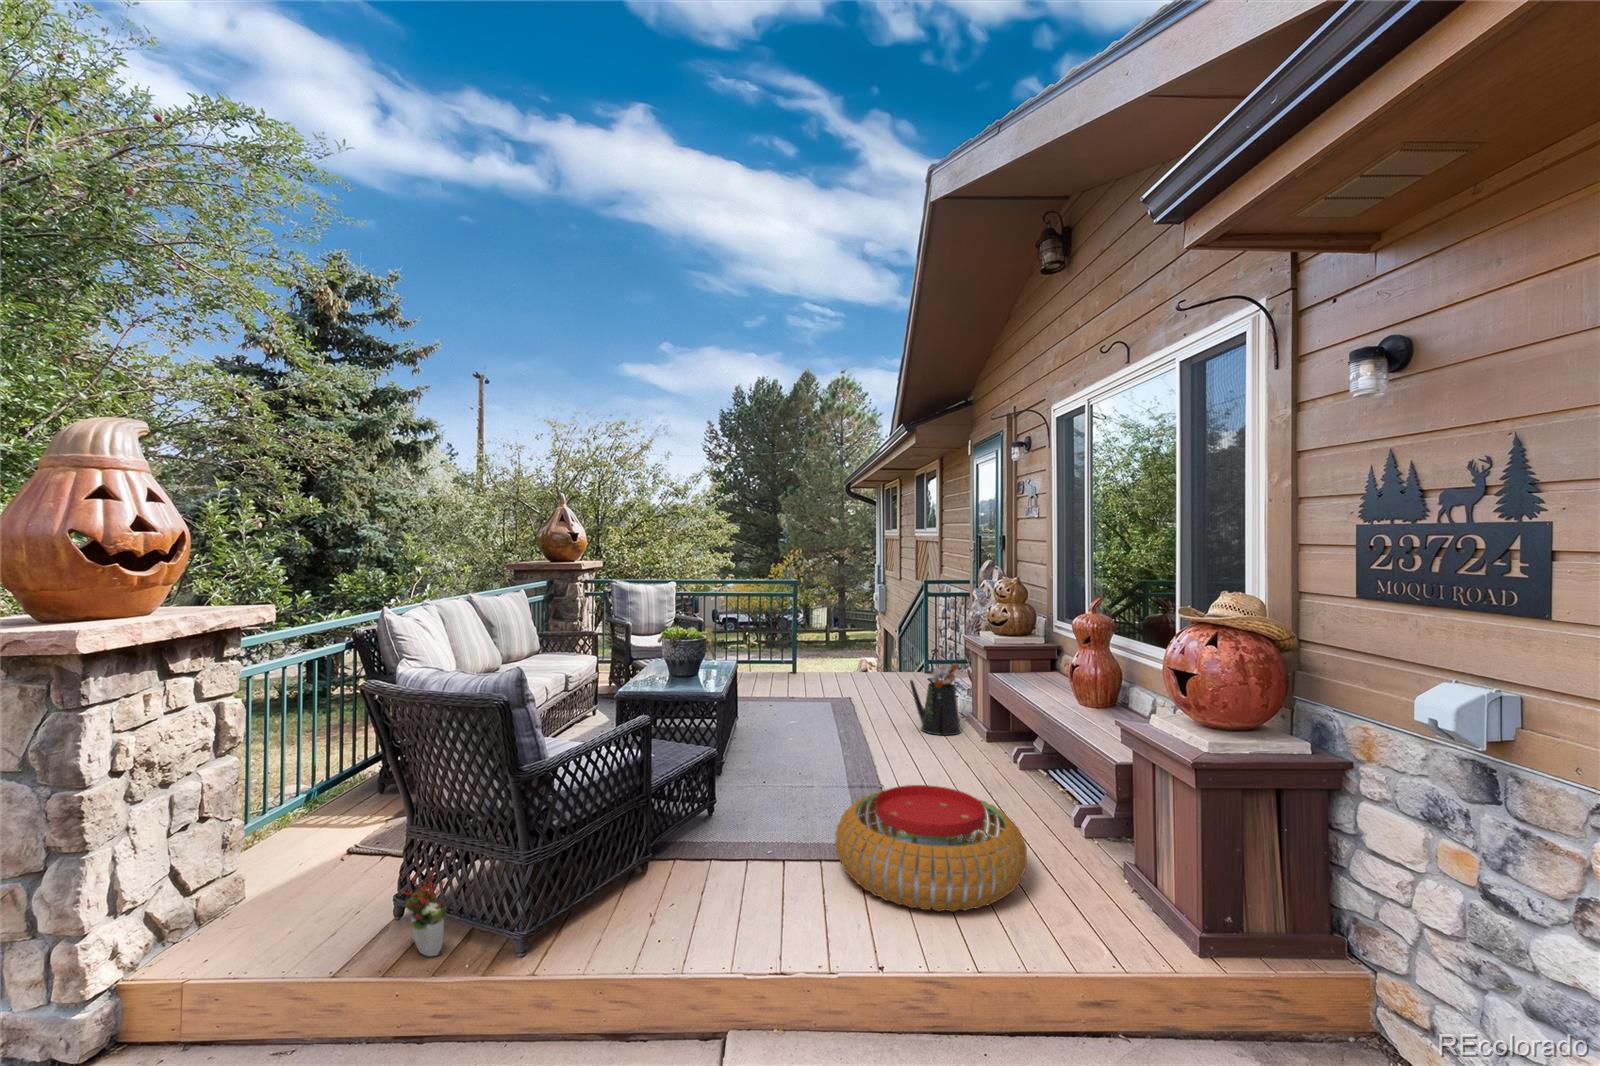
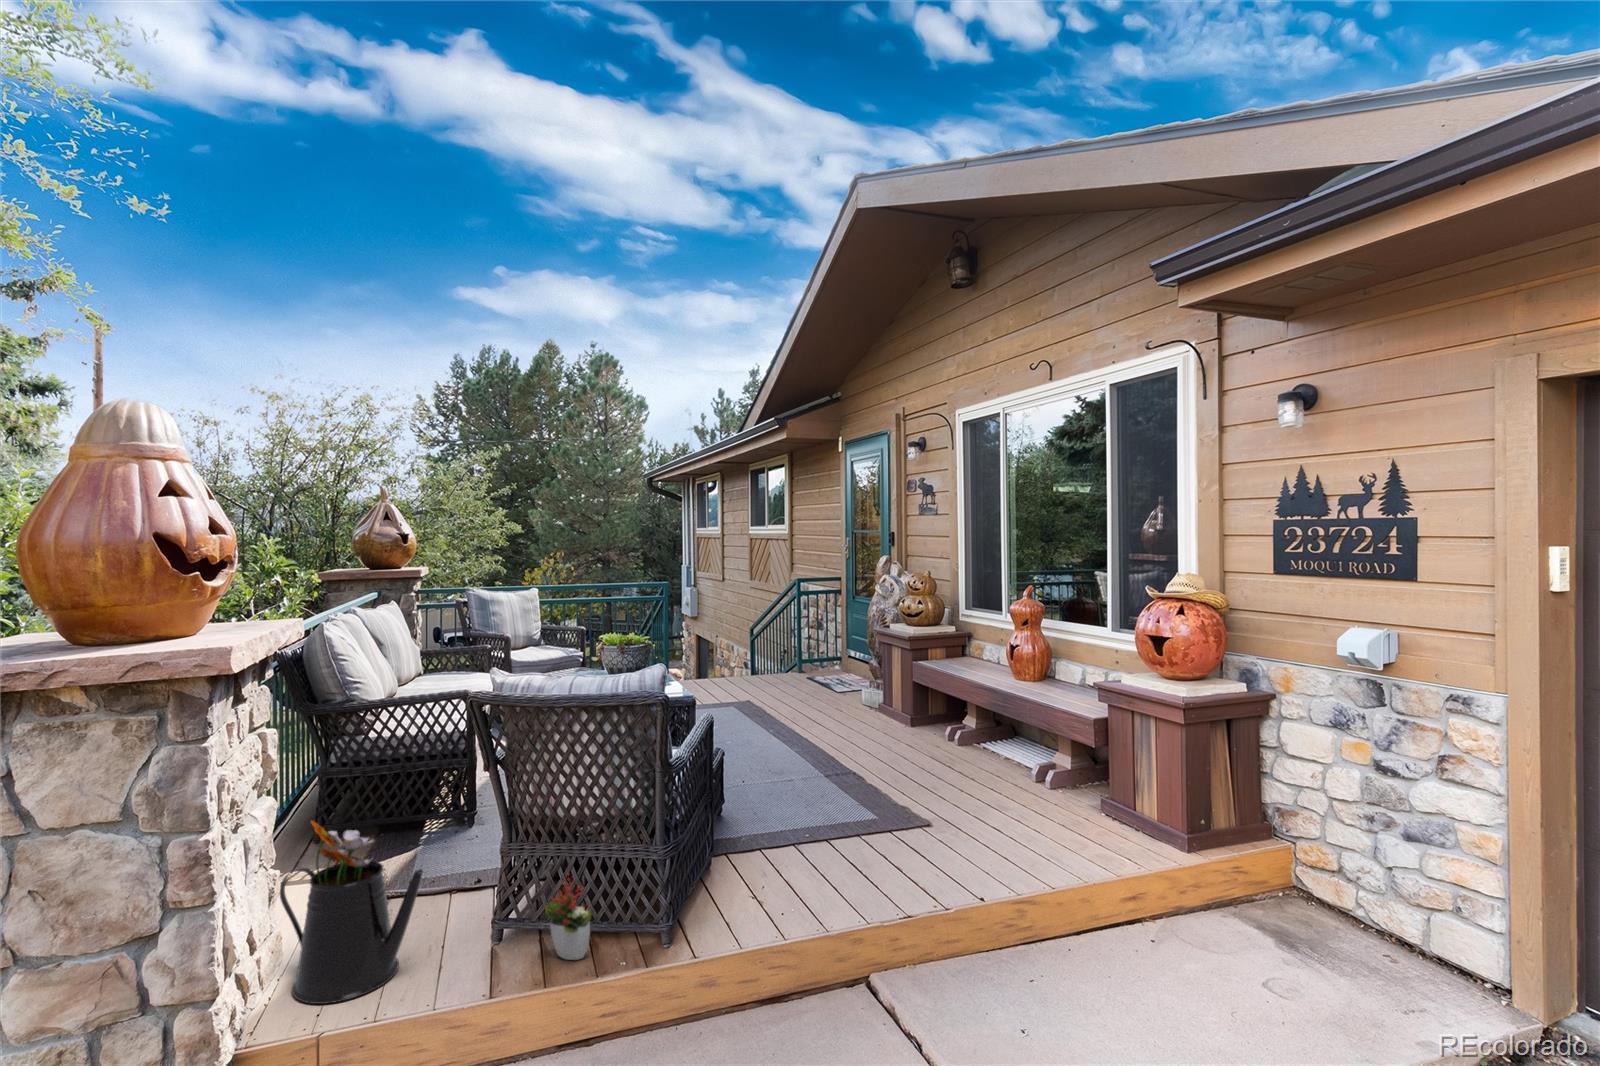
watering can: present [910,663,961,735] -> present [280,821,423,1004]
pouf: present [835,785,1027,911] -> none [872,754,1039,854]

